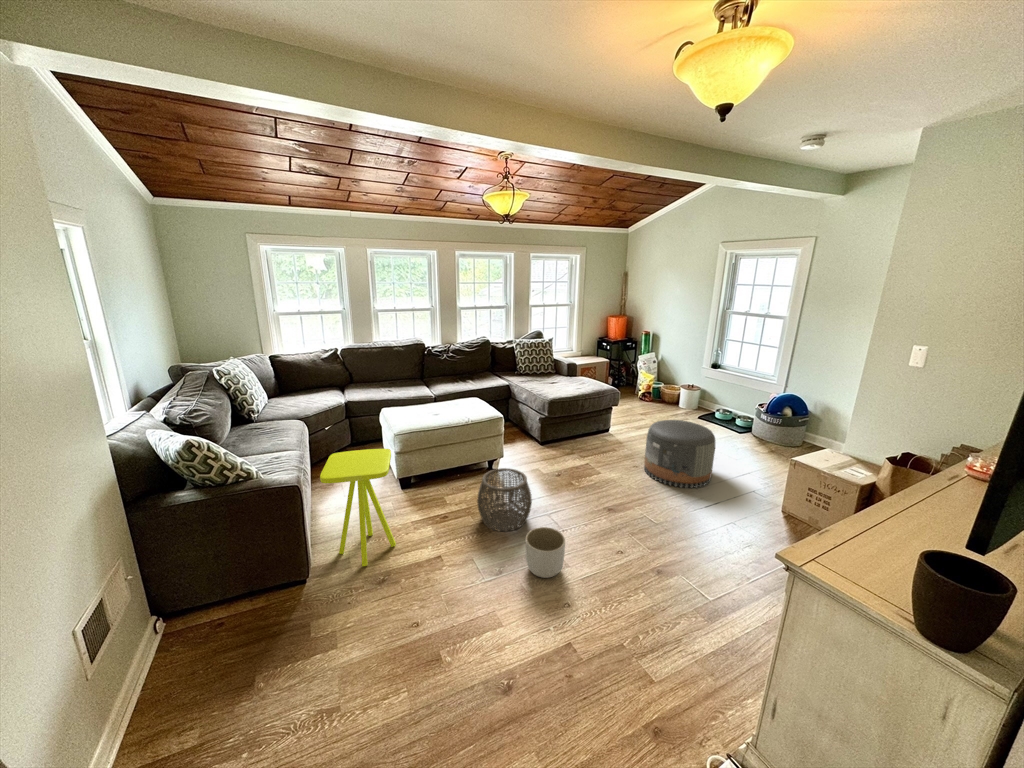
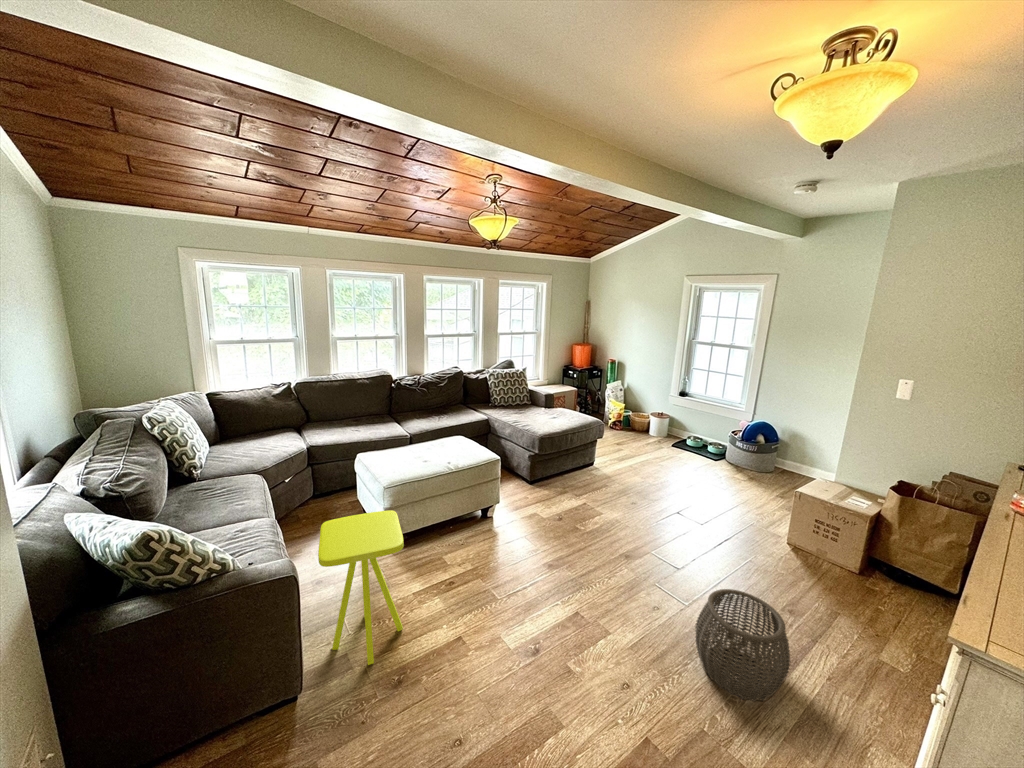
pouf: present [644,420,715,488] -> none [643,453,715,524]
woven basket: present [477,468,532,532] -> present [695,589,790,701]
planter: present [525,527,565,578] -> none [565,591,611,653]

